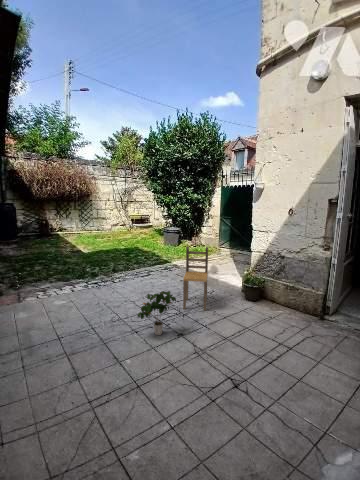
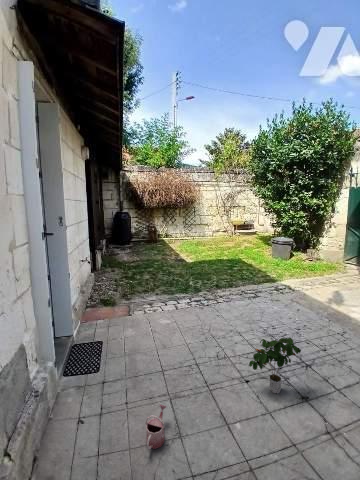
chair: present [183,247,208,311] -> none [306,275,345,366]
watering can: none [44,357,65,391] -> present [145,405,166,449]

